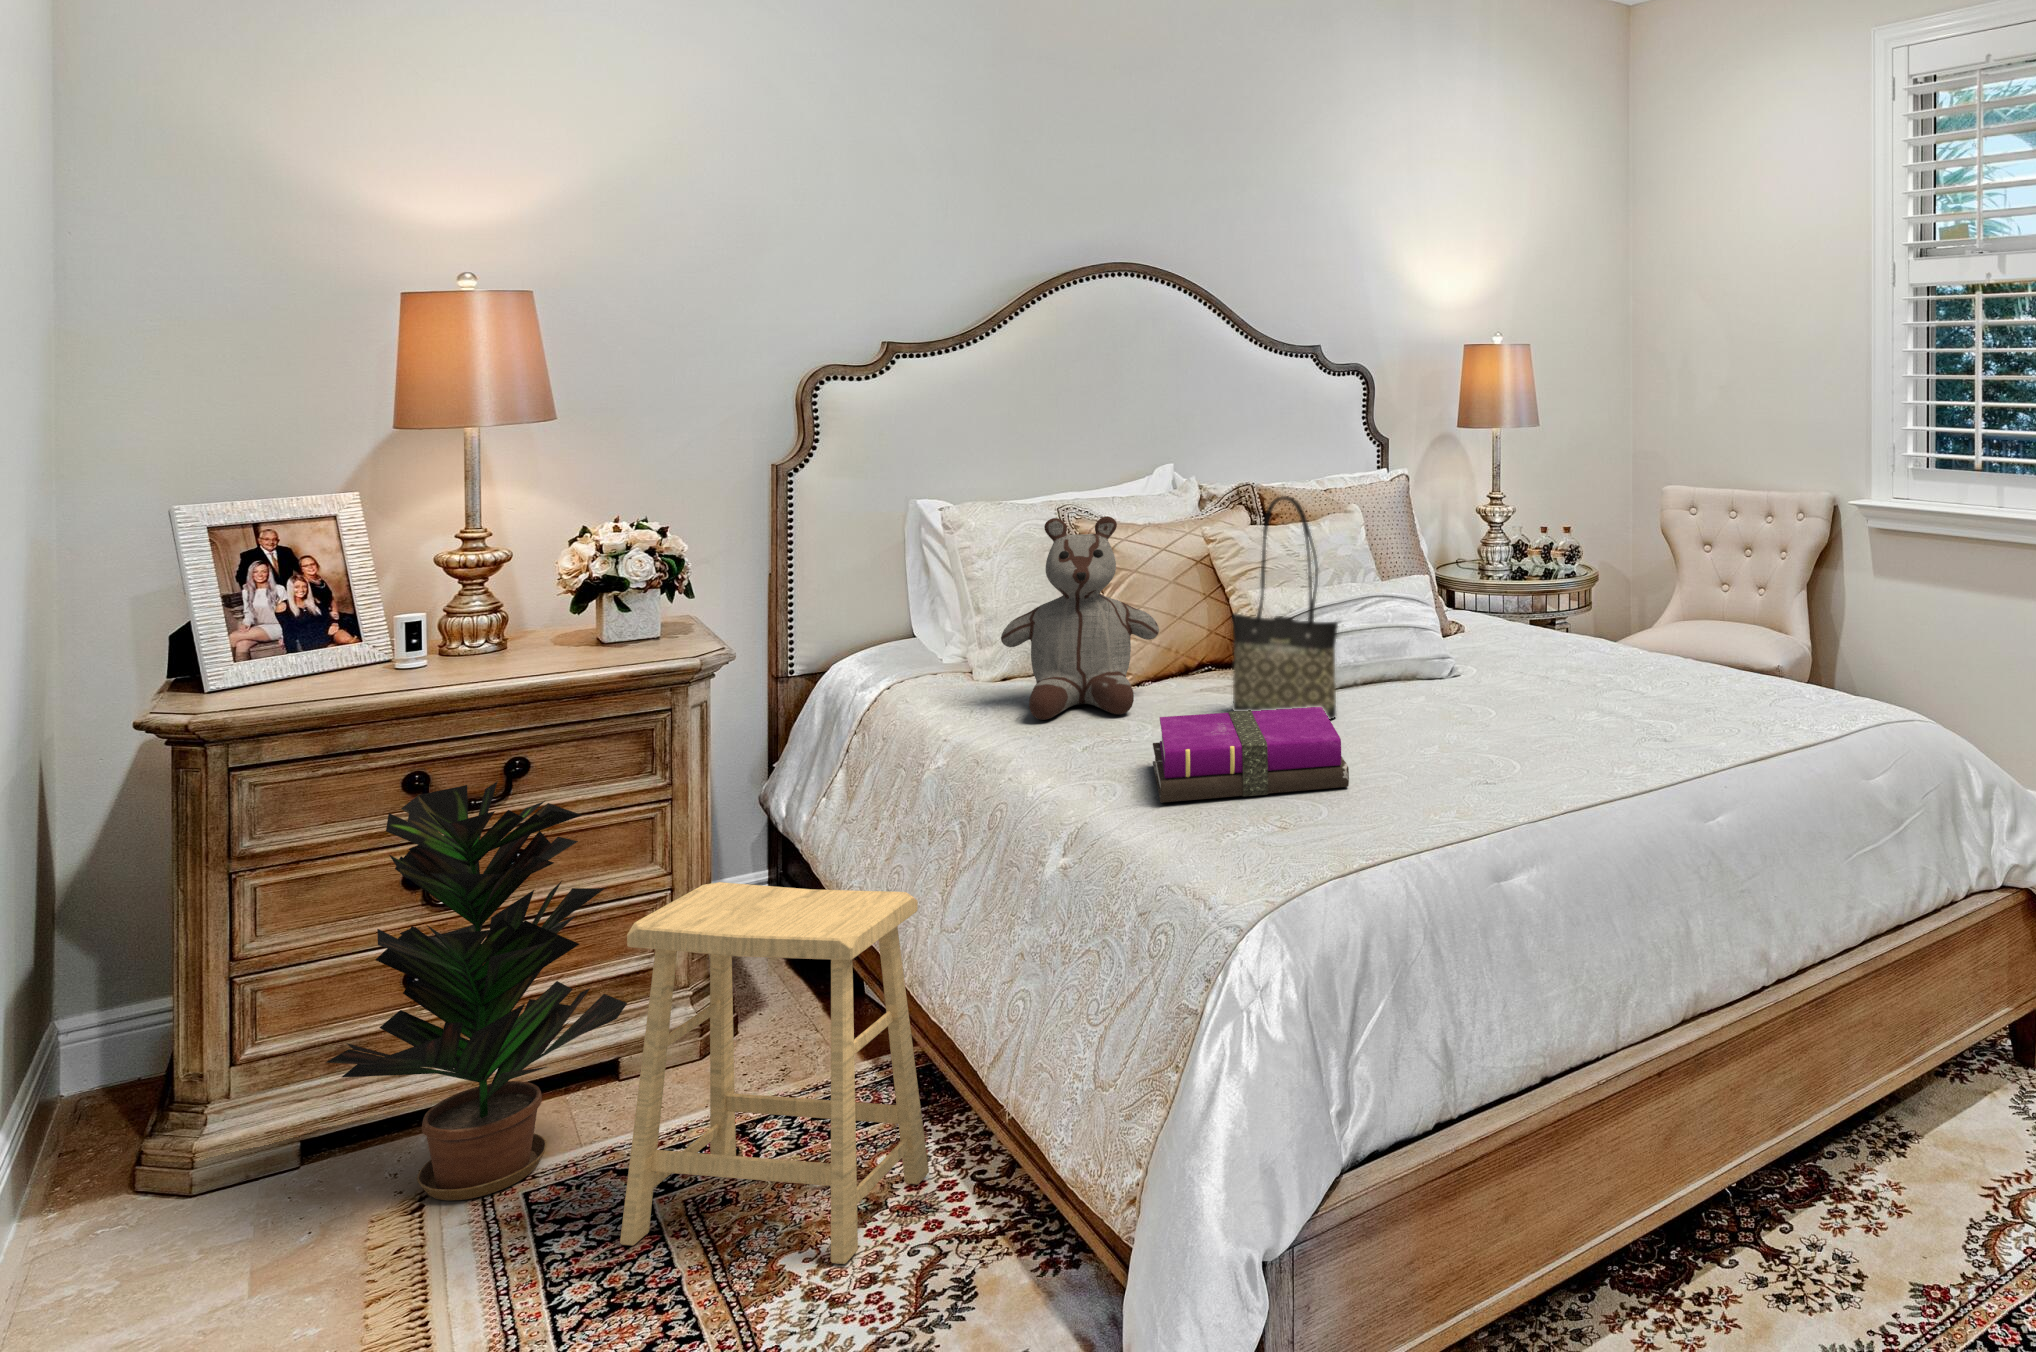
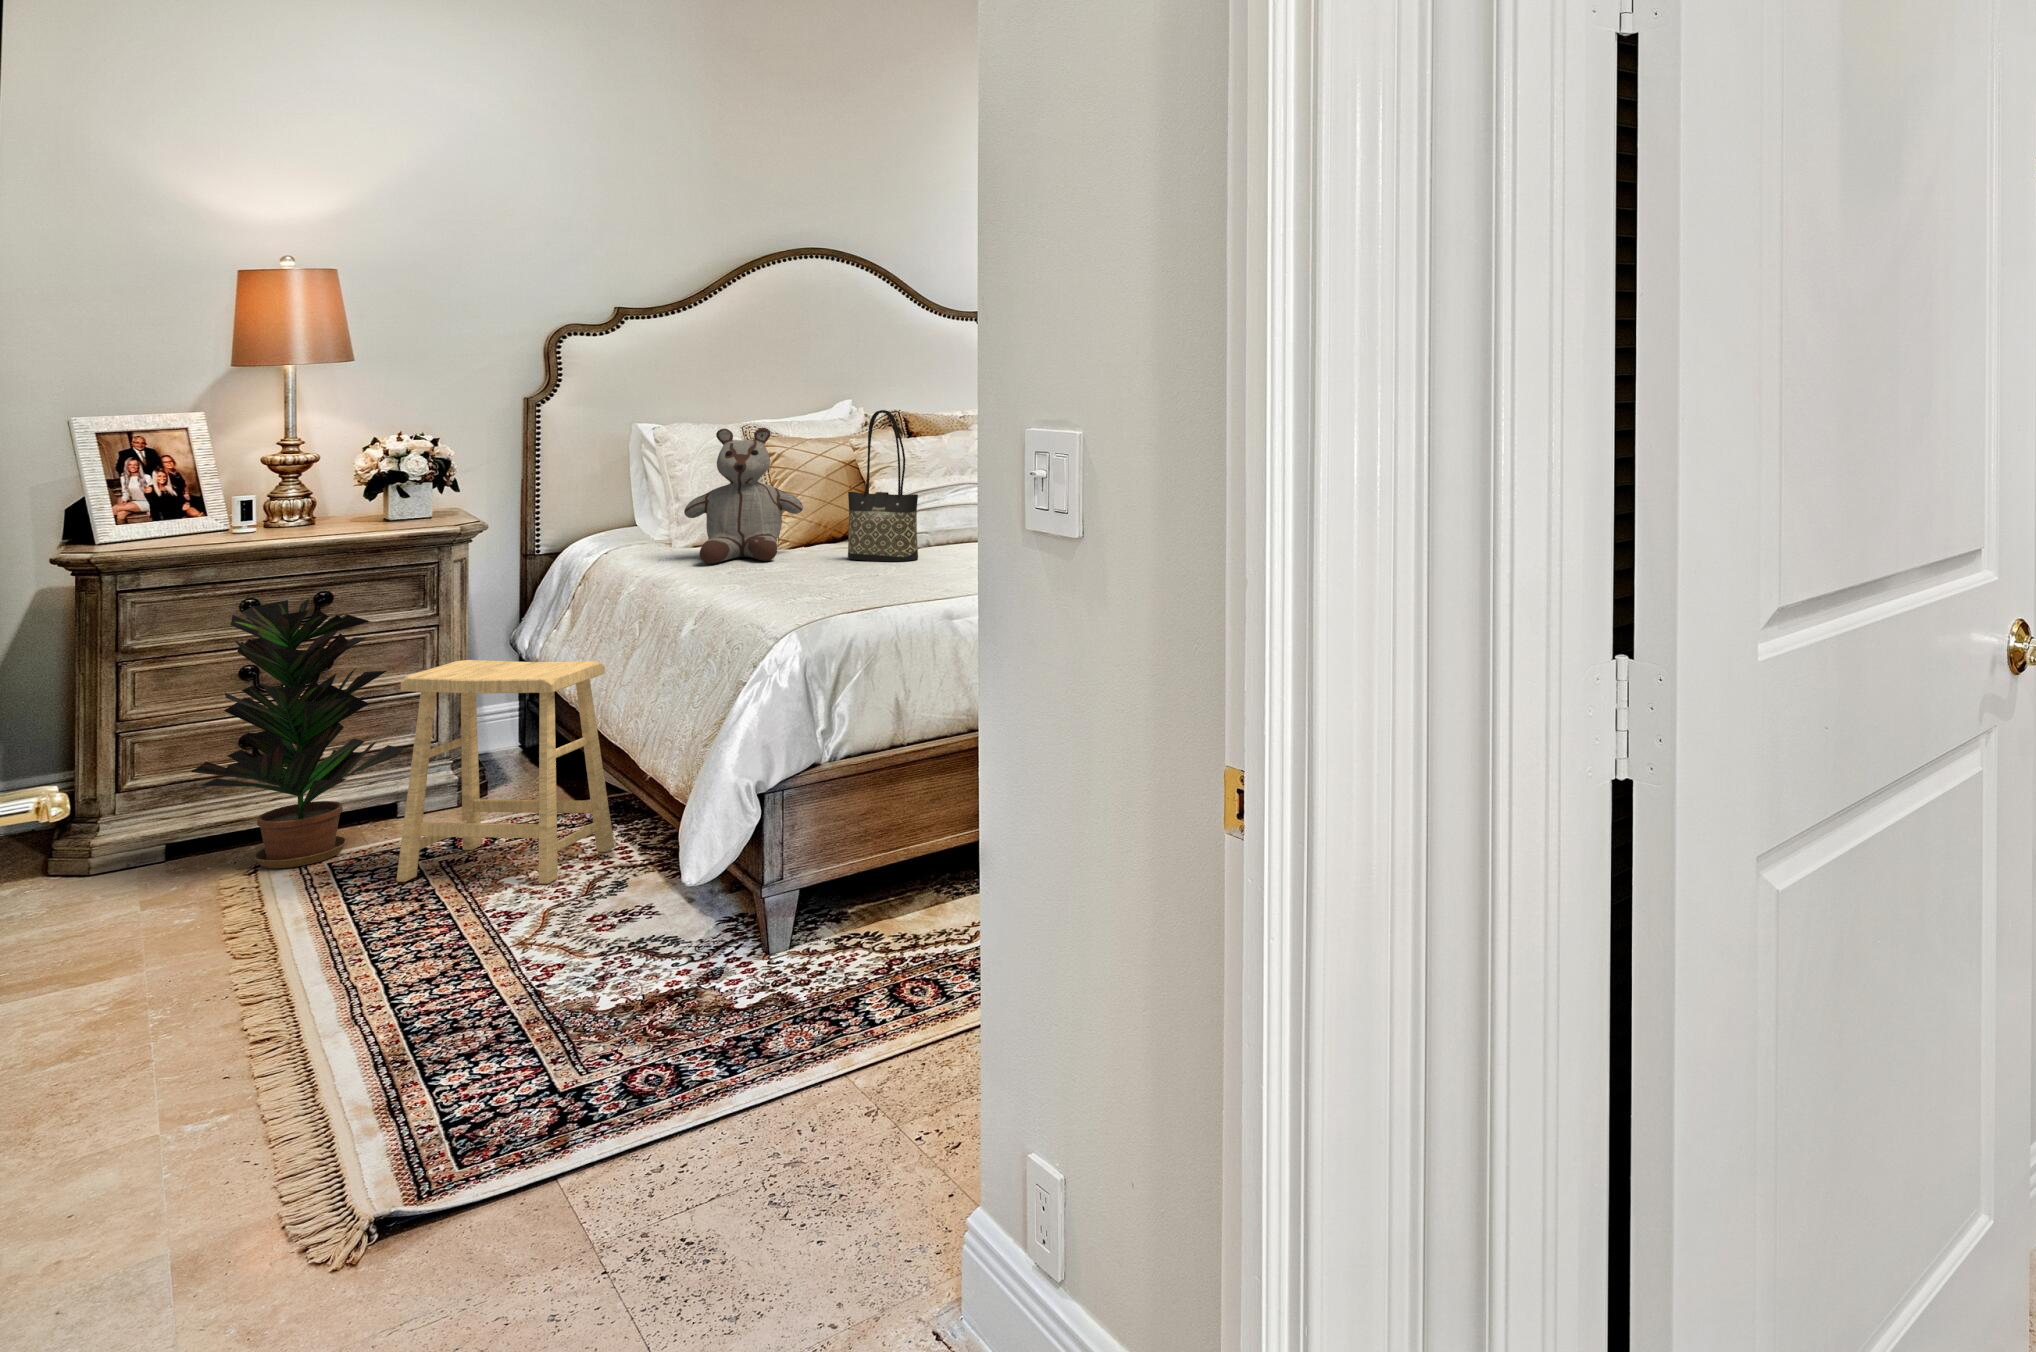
notebook: present [1153,707,1349,803] -> none [761,543,894,593]

